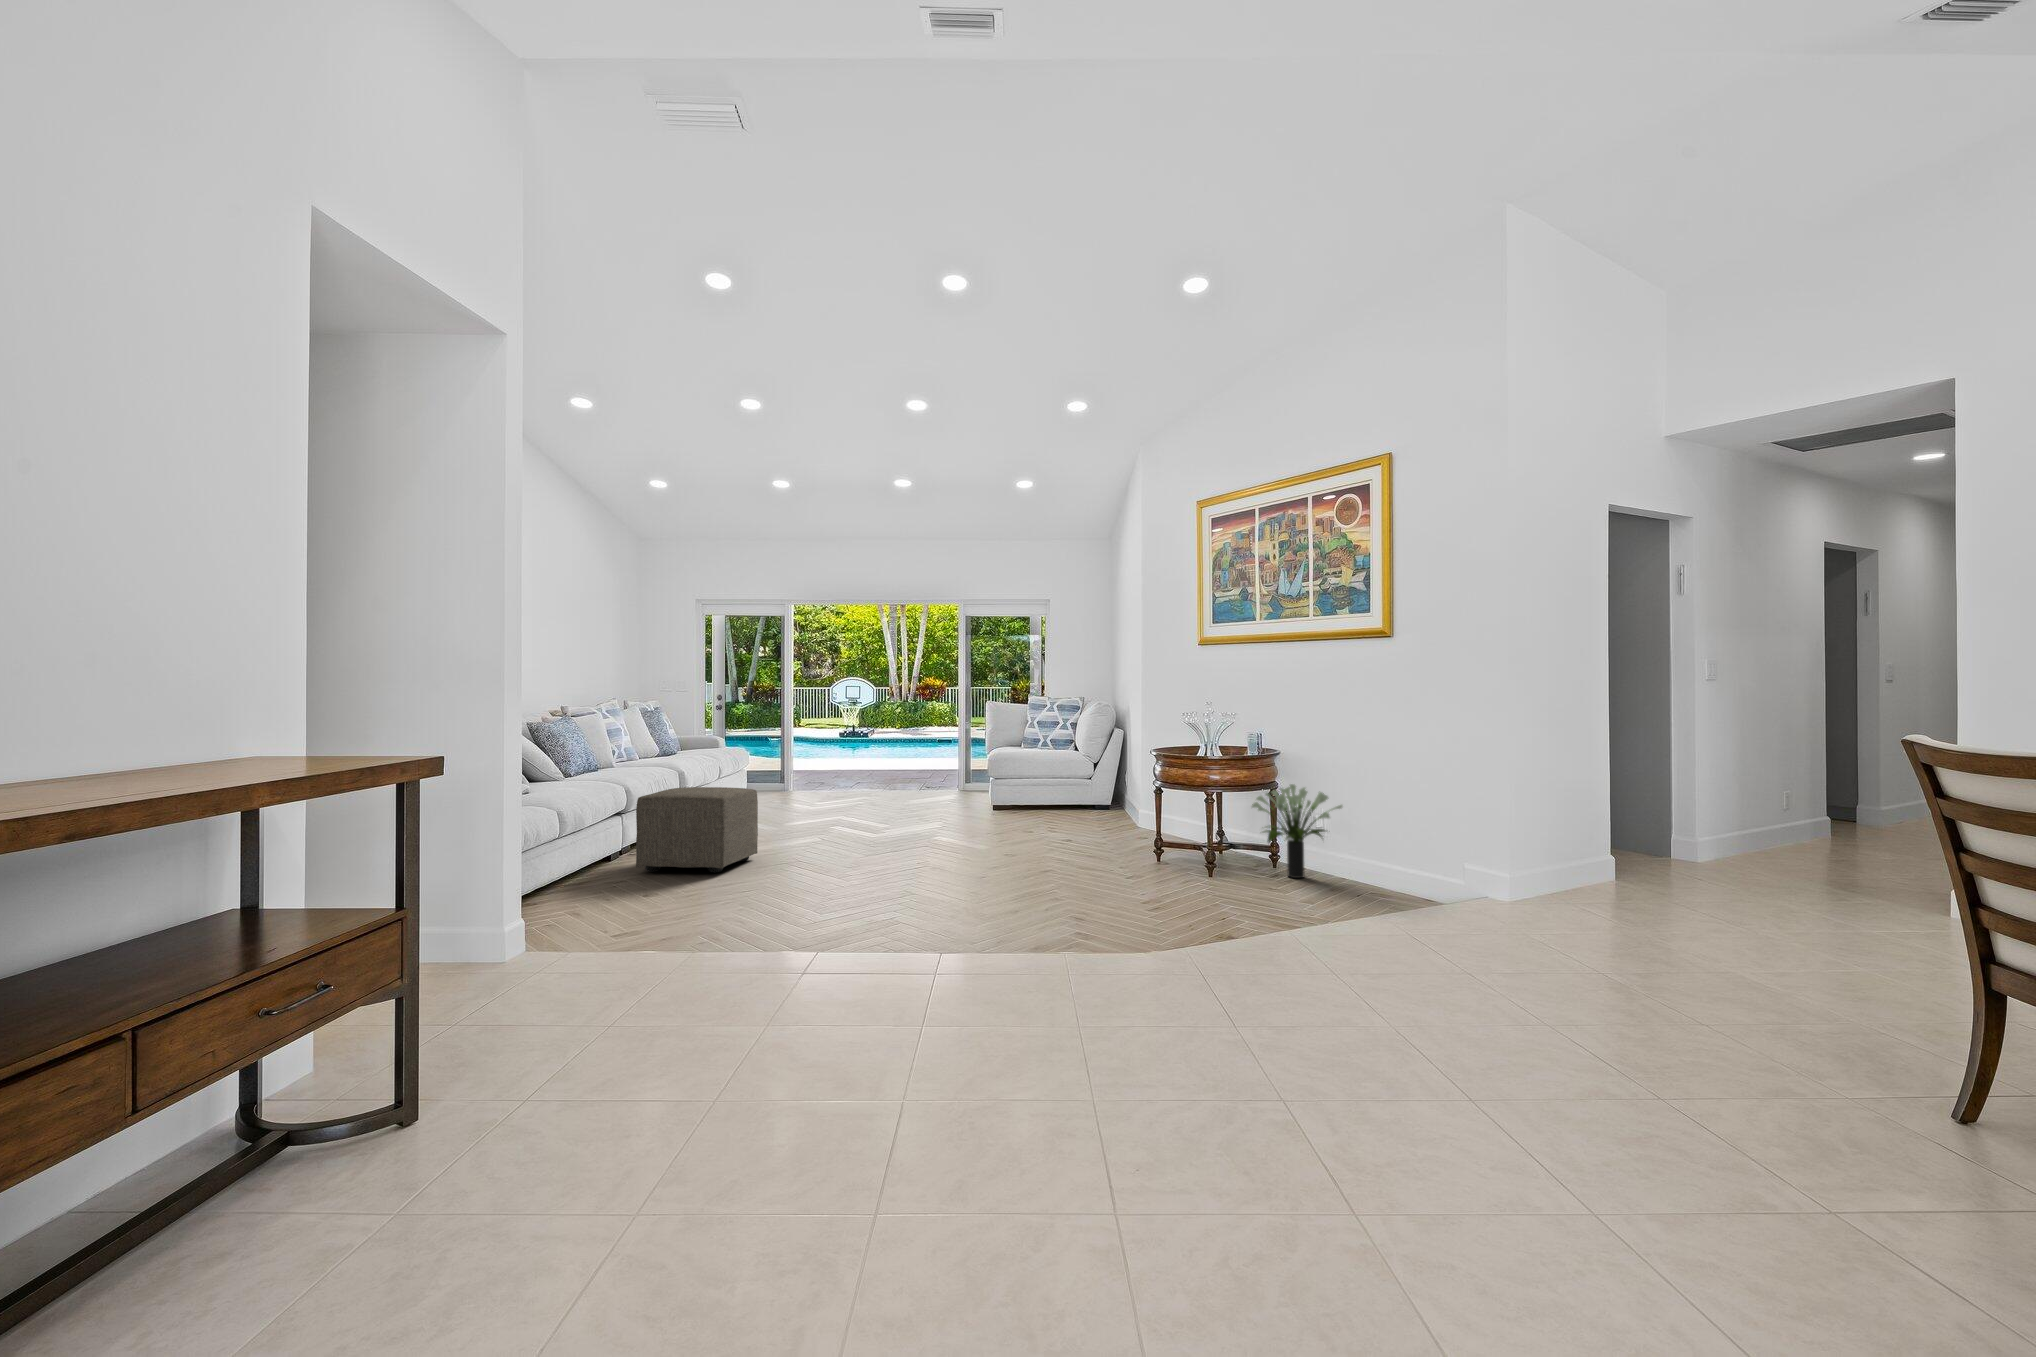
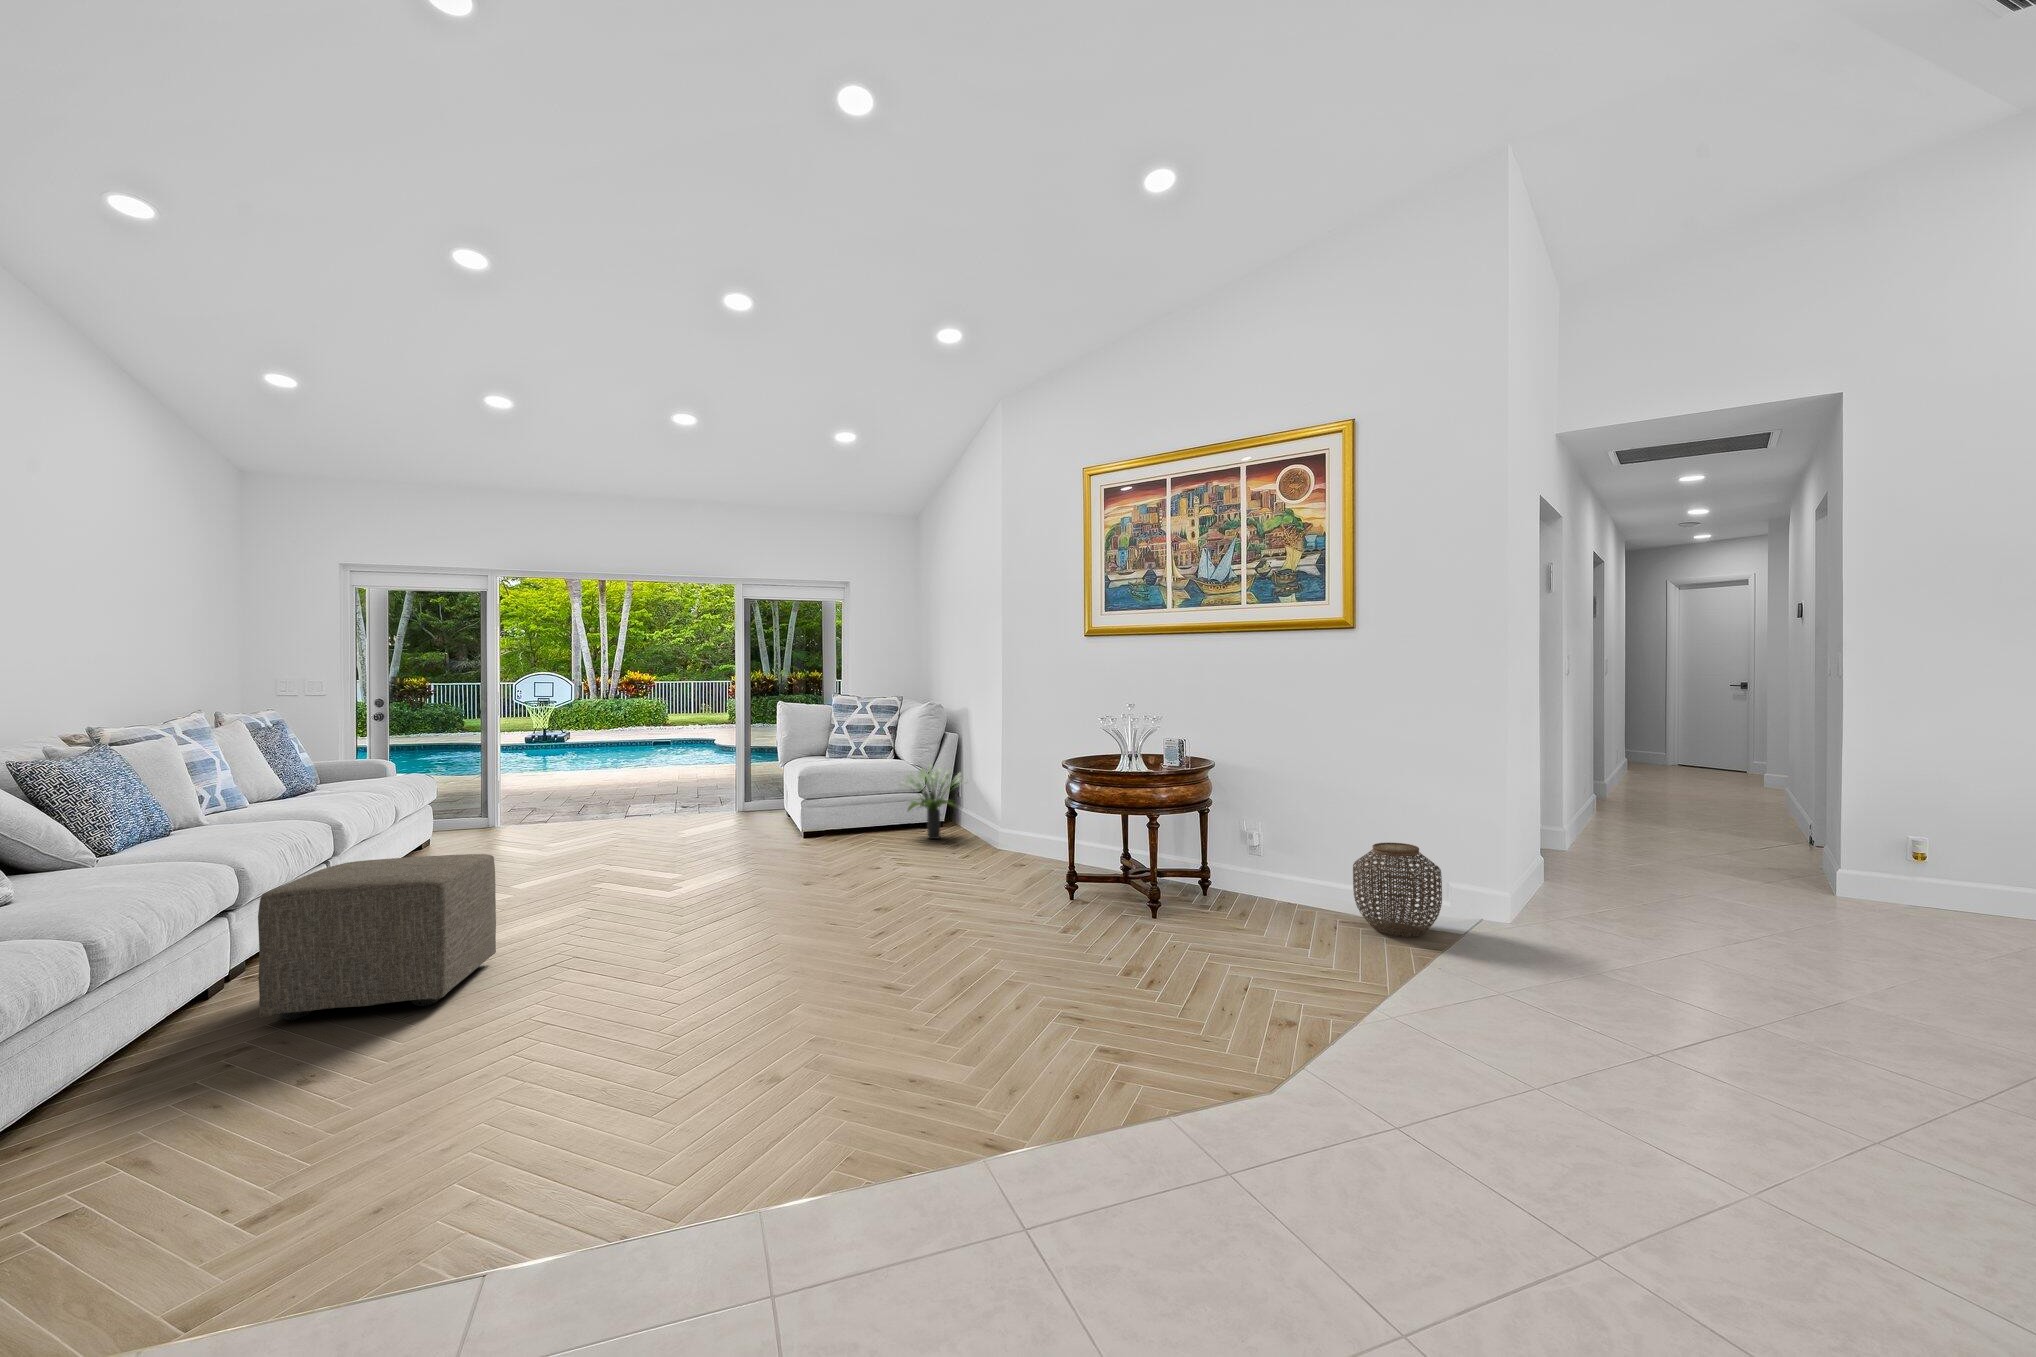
potted plant: present [1252,784,1342,878] -> present [900,765,967,839]
woven basket: none [1368,823,1445,903] -> present [1353,843,1442,937]

